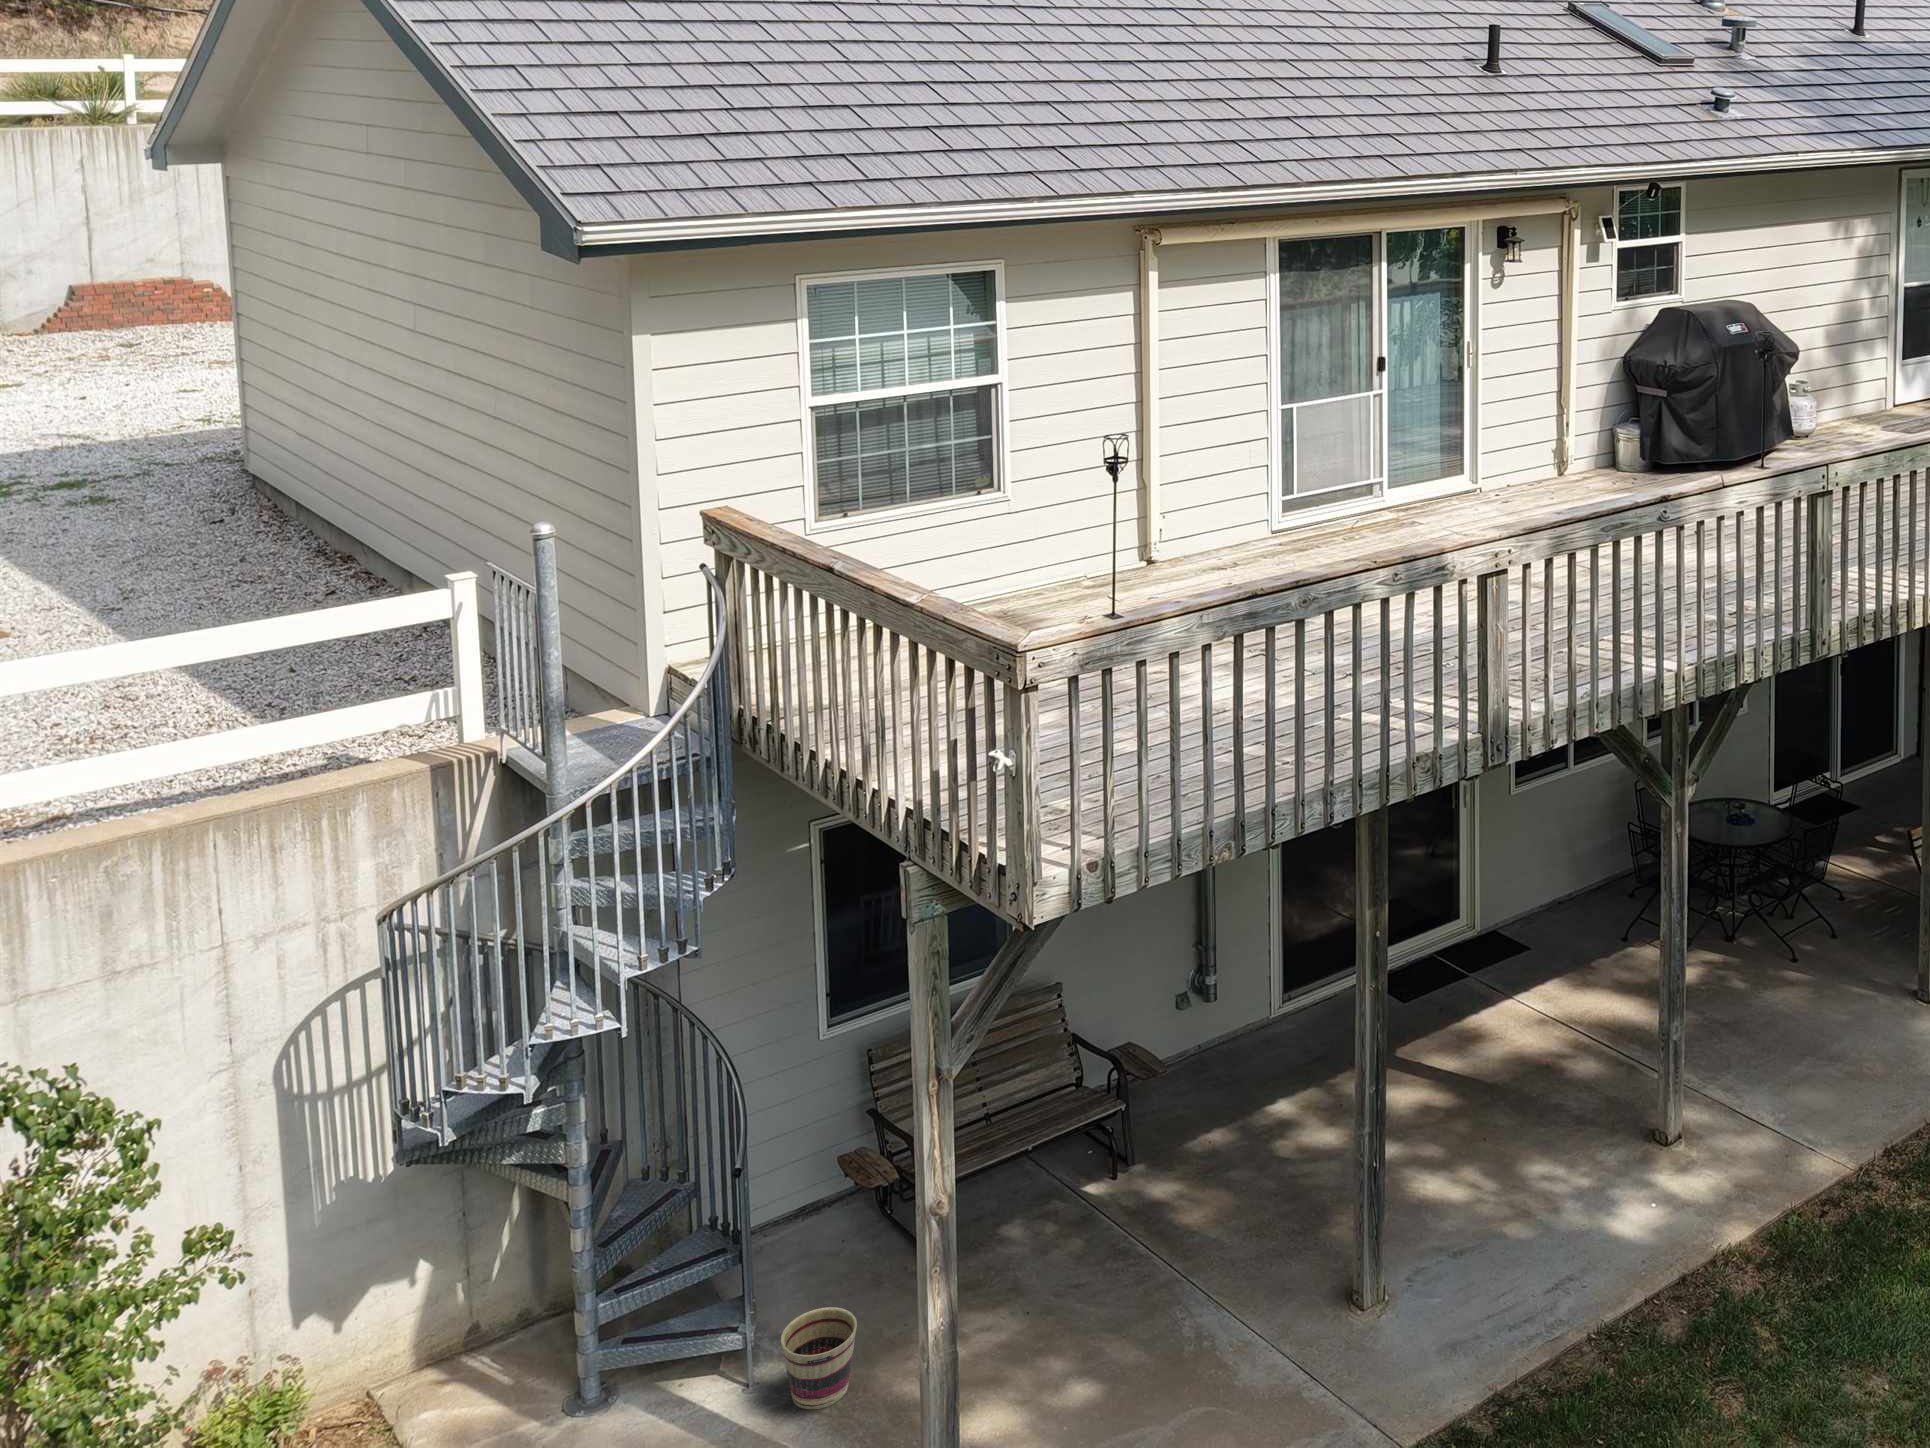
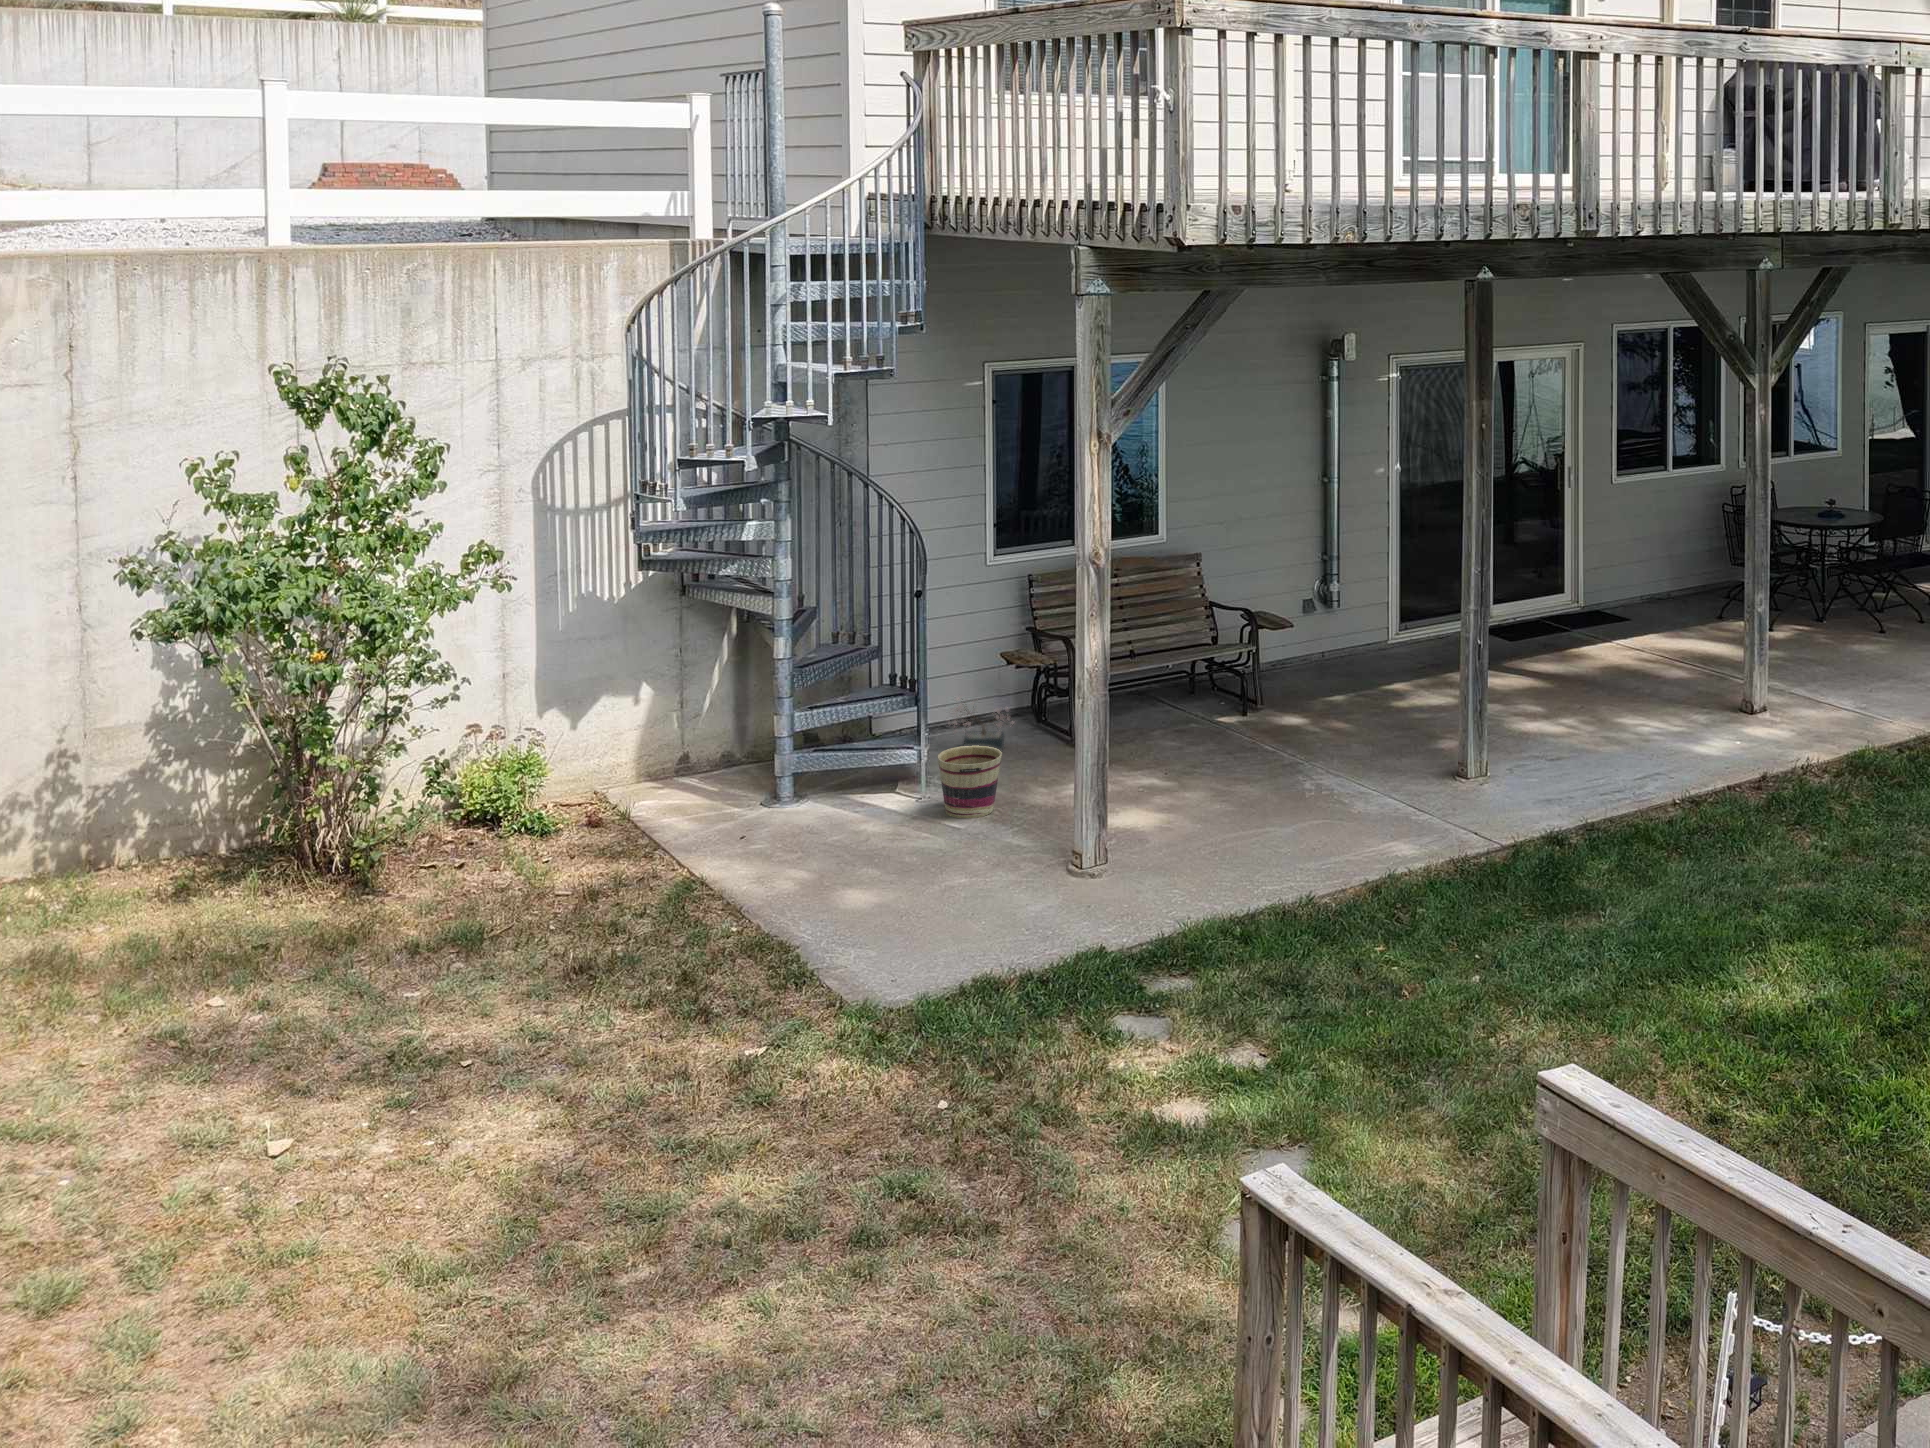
decorative plant: none [792,1174,871,1245] -> present [951,697,1013,750]

